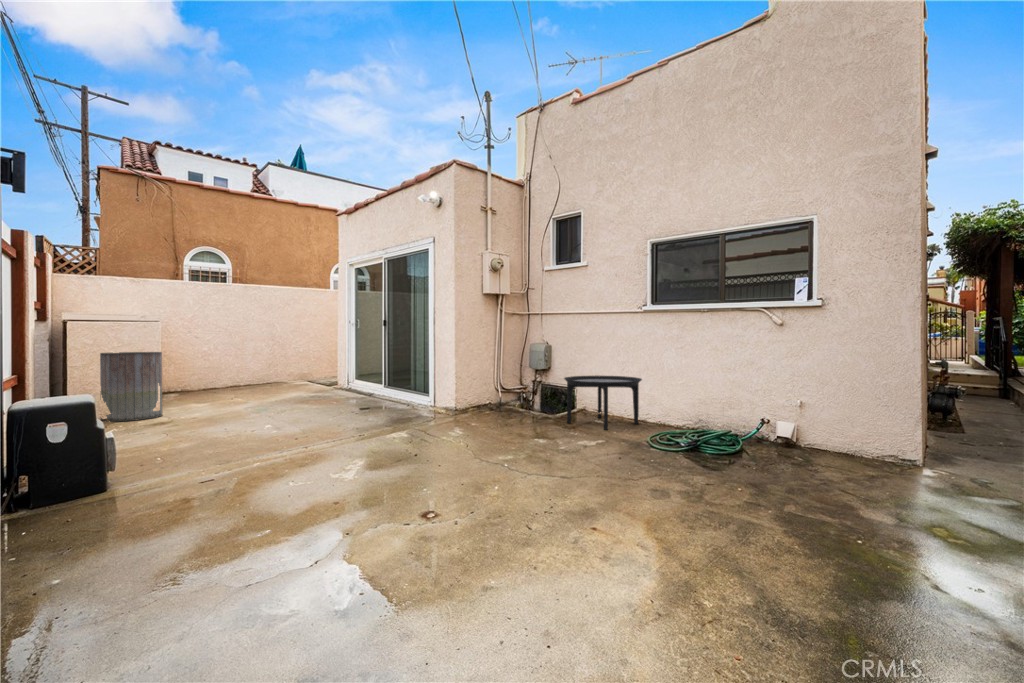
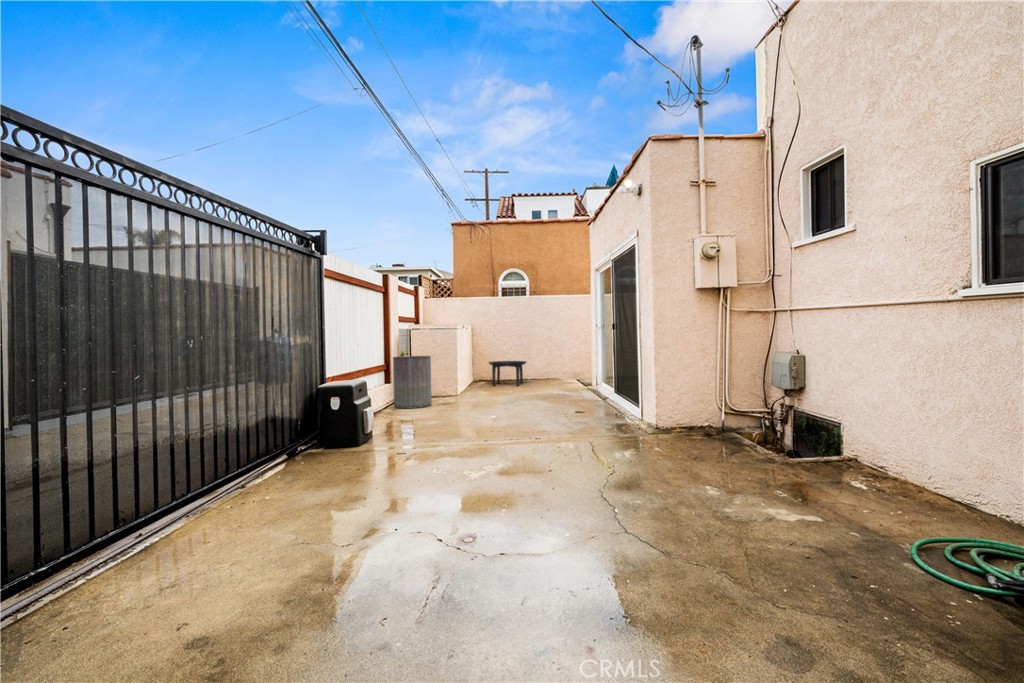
round table: present [564,376,642,430] -> present [489,361,526,386]

